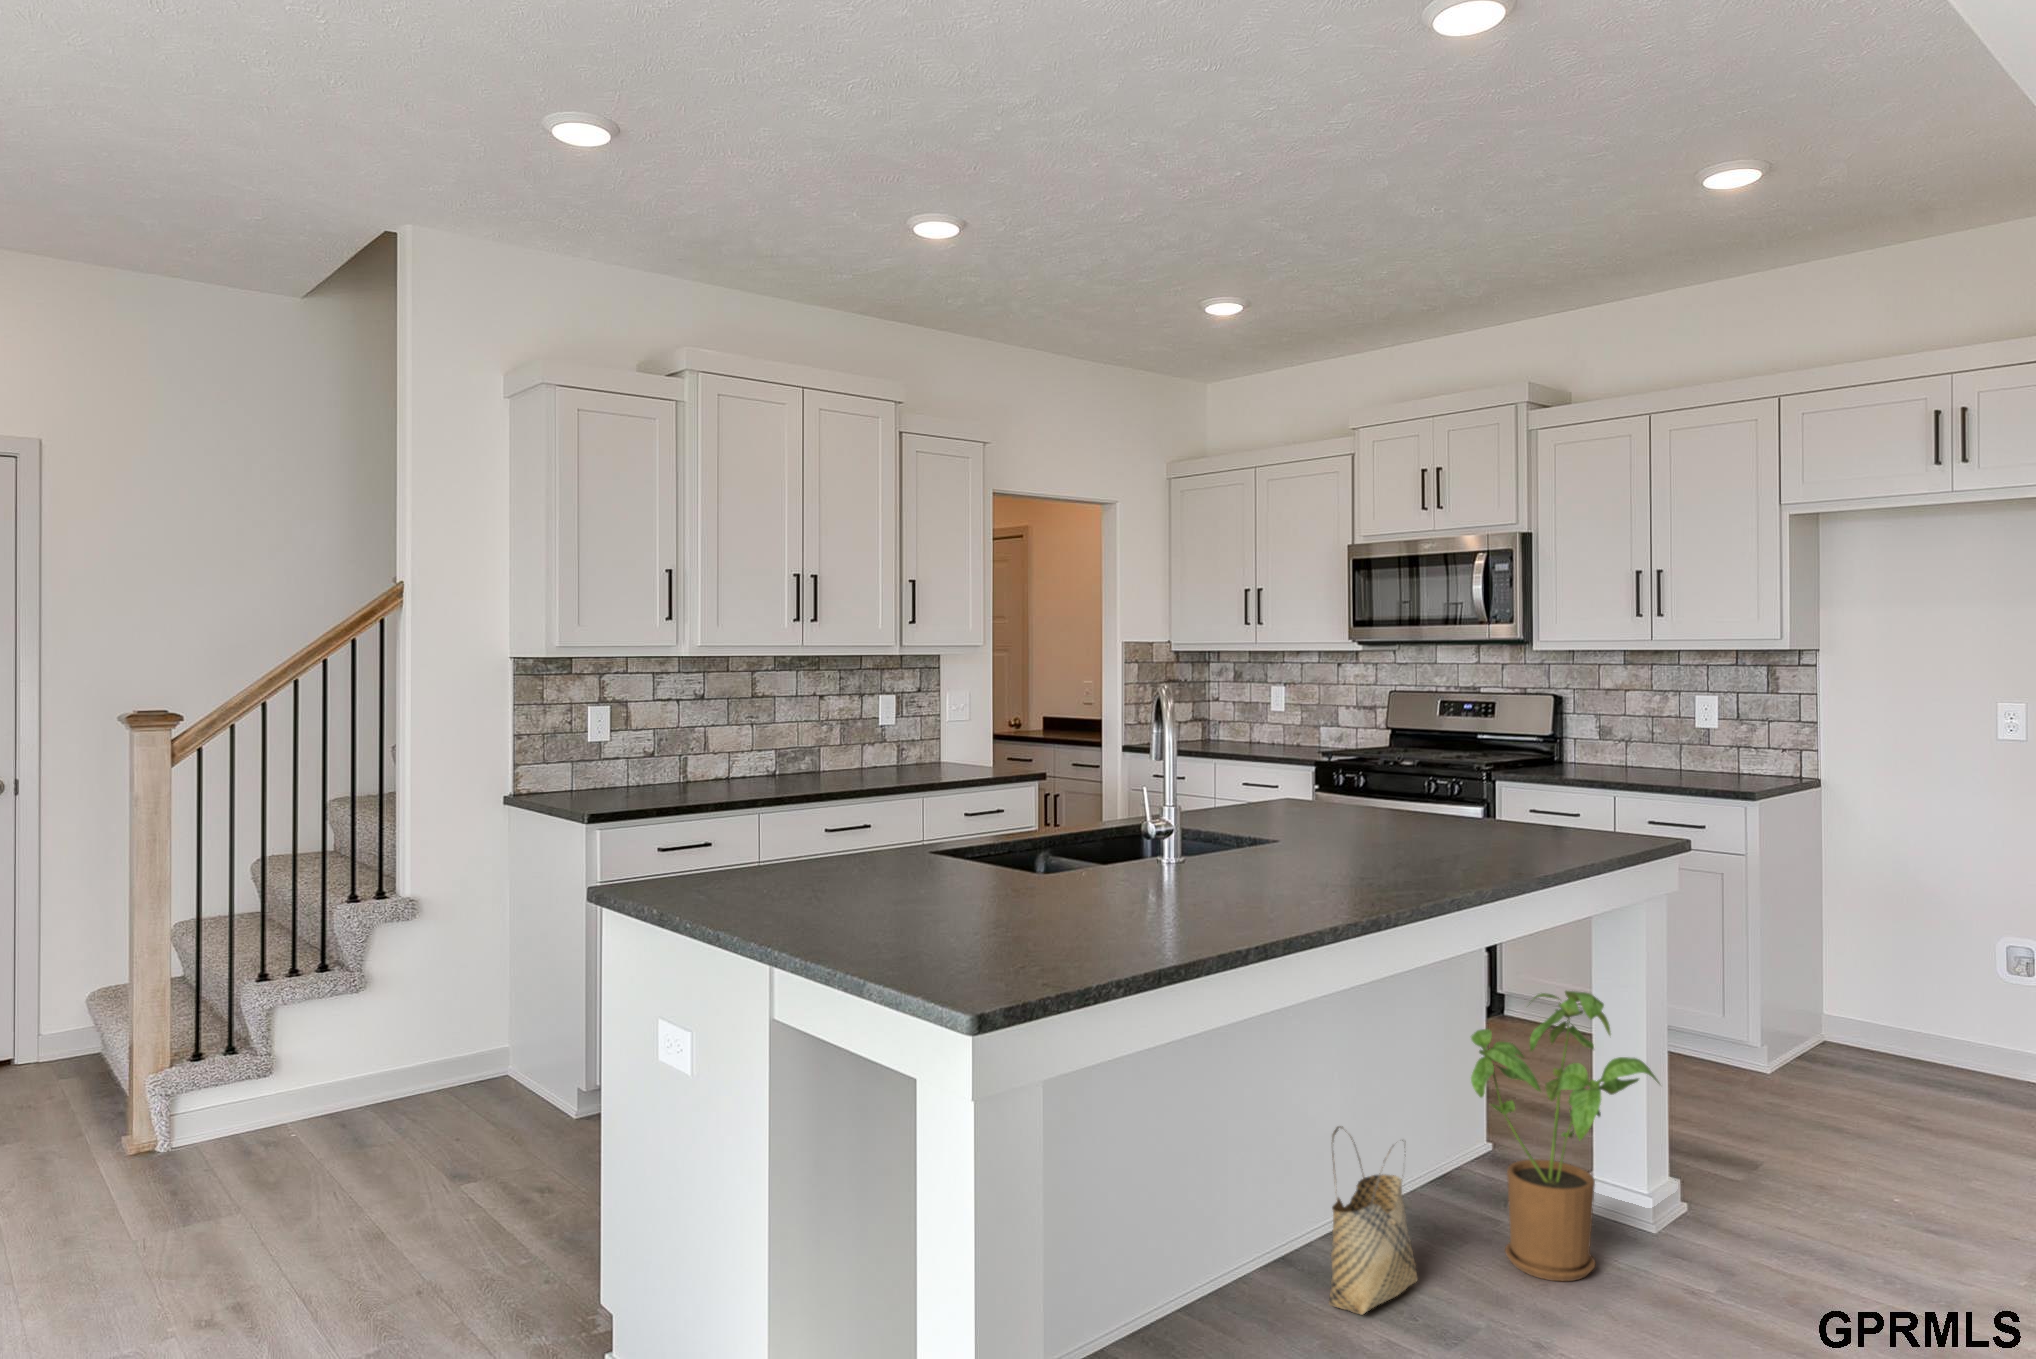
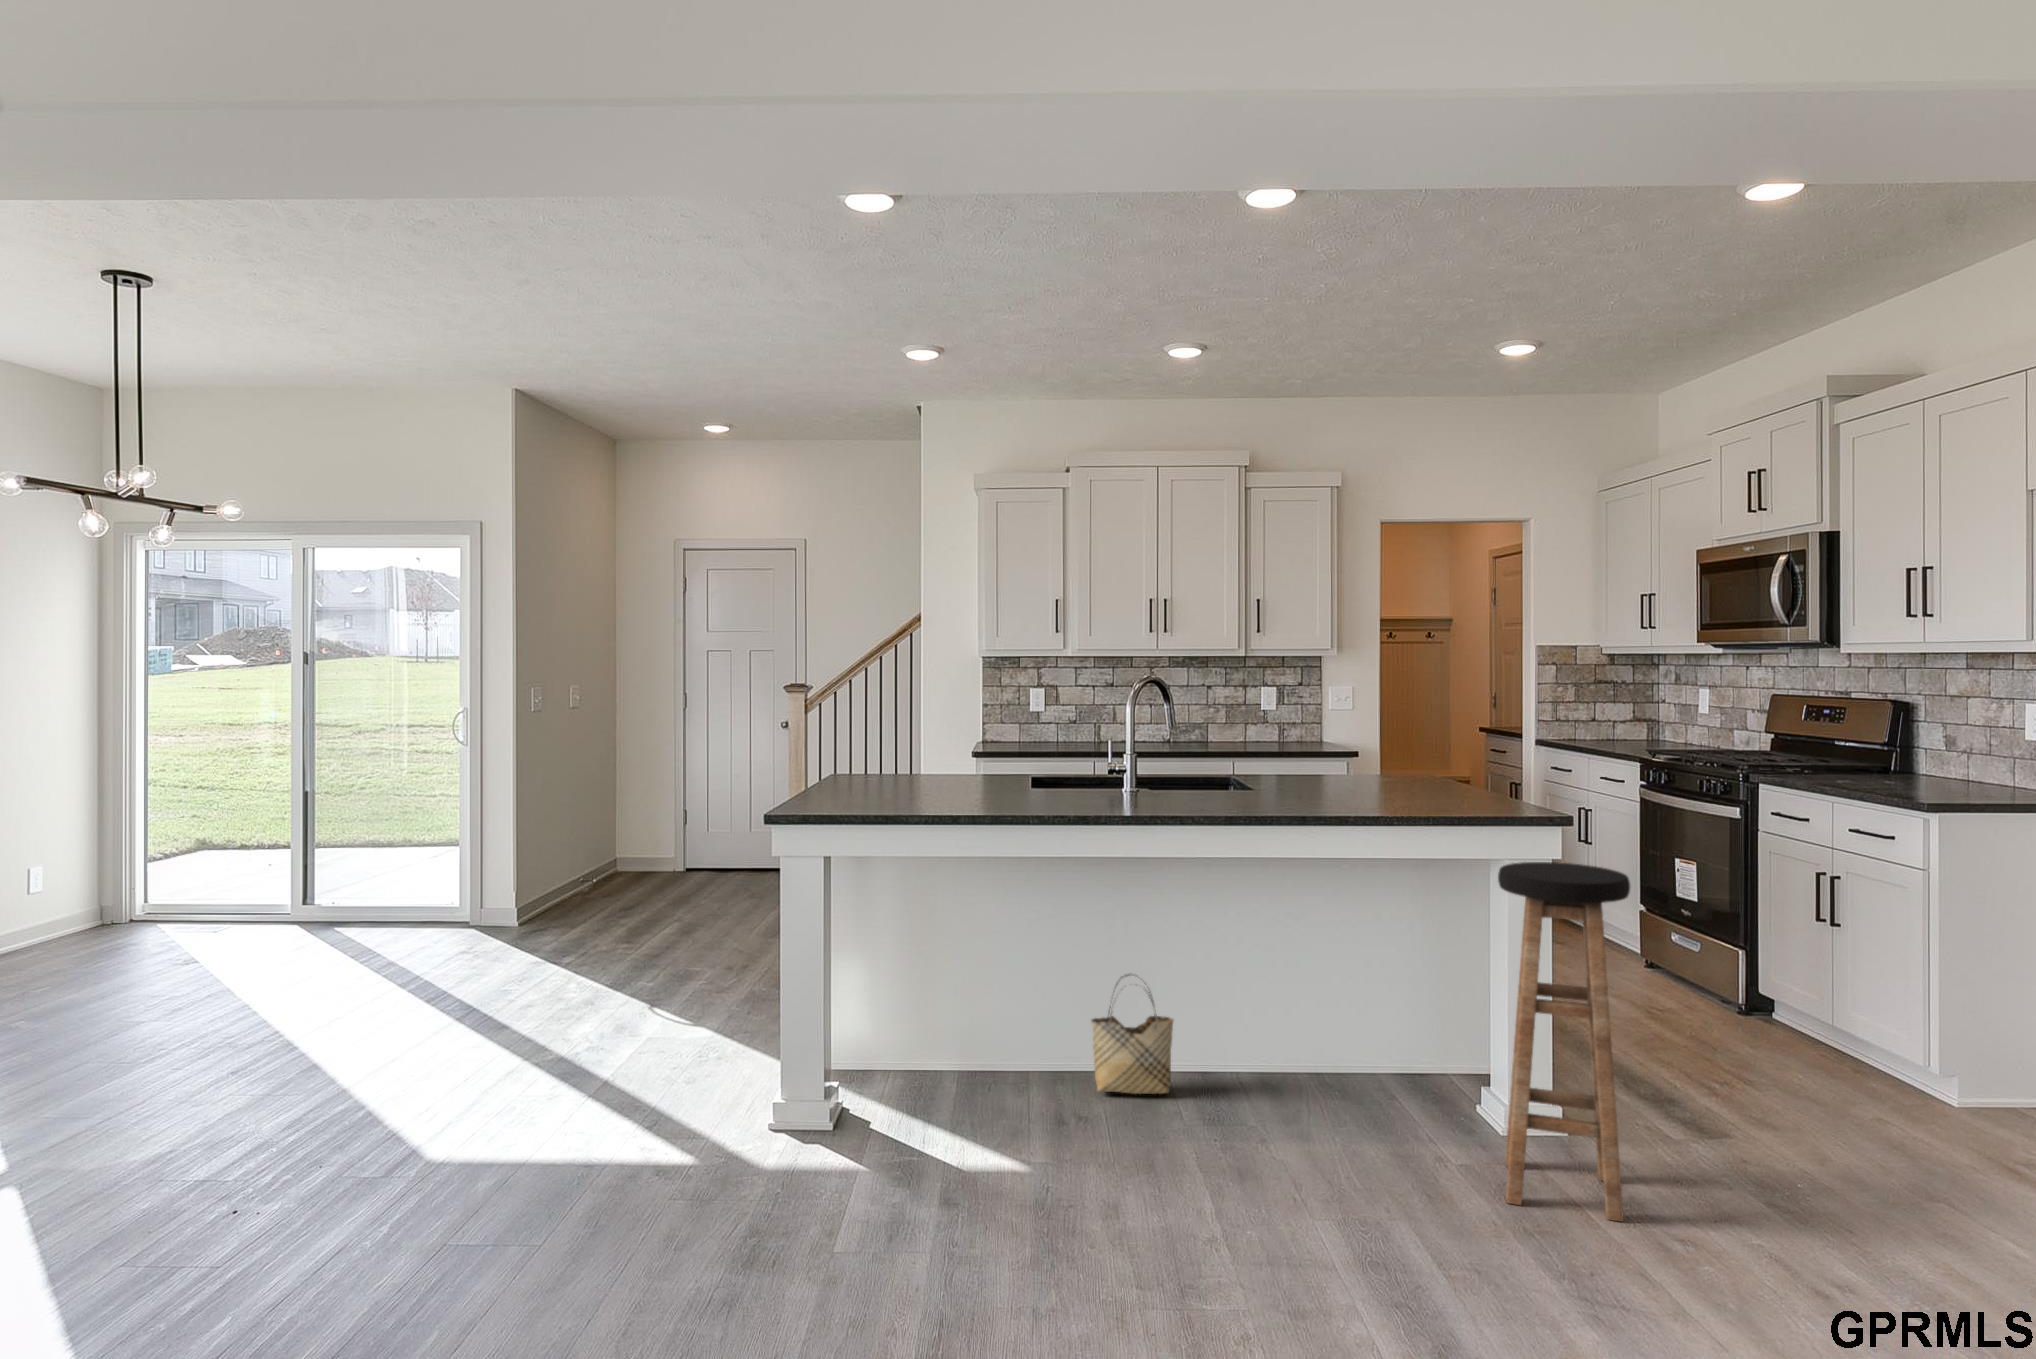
bar stool: none [1755,883,1932,1269] -> present [1498,862,1630,1222]
house plant: present [1471,991,1659,1281] -> none [1230,914,1352,1131]

